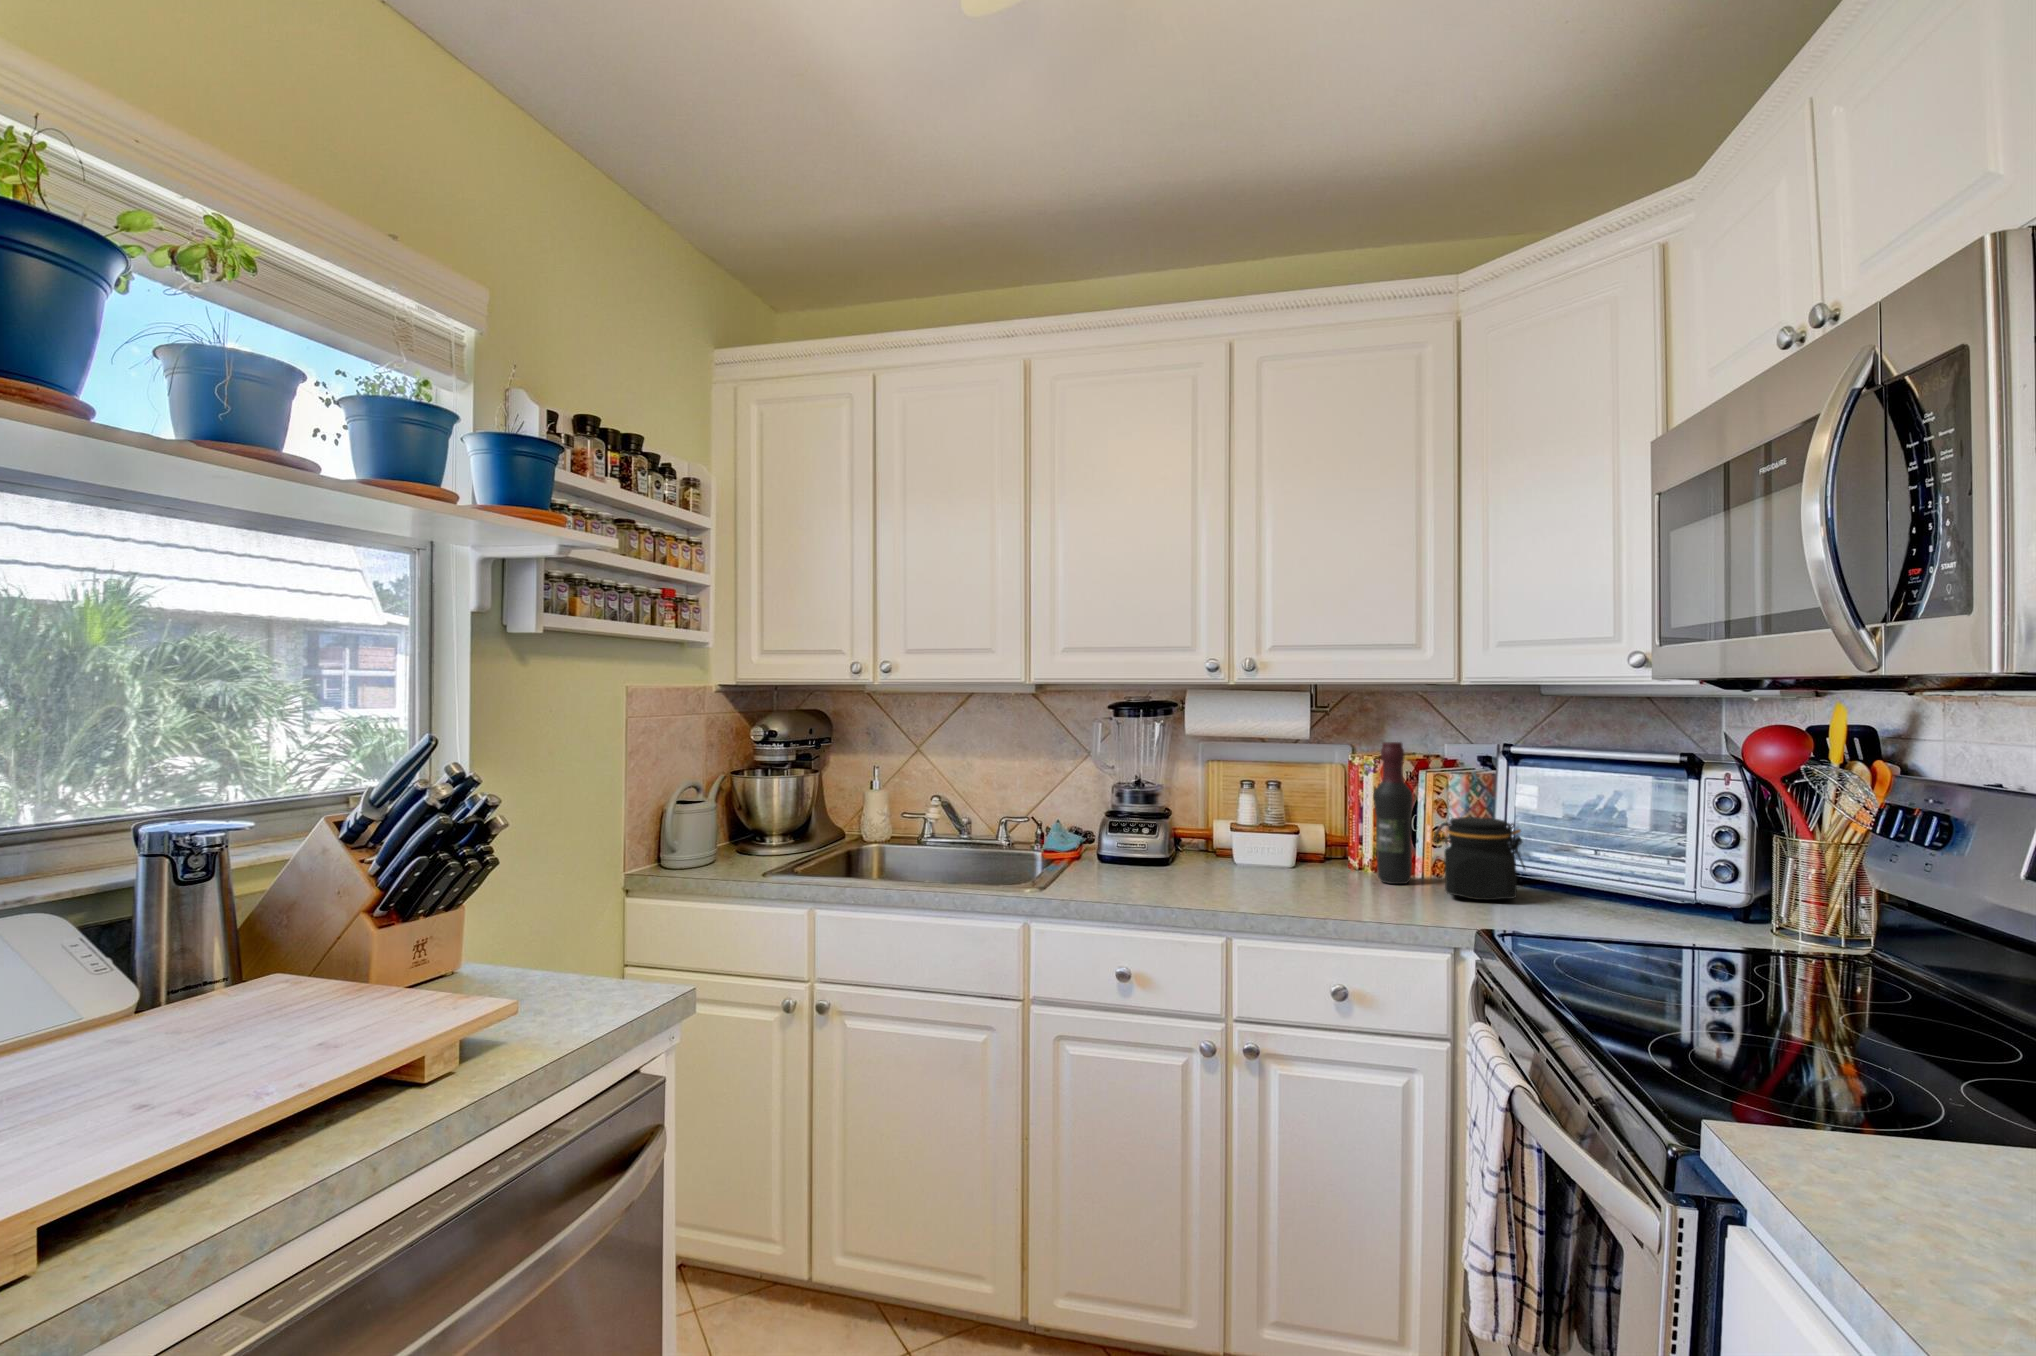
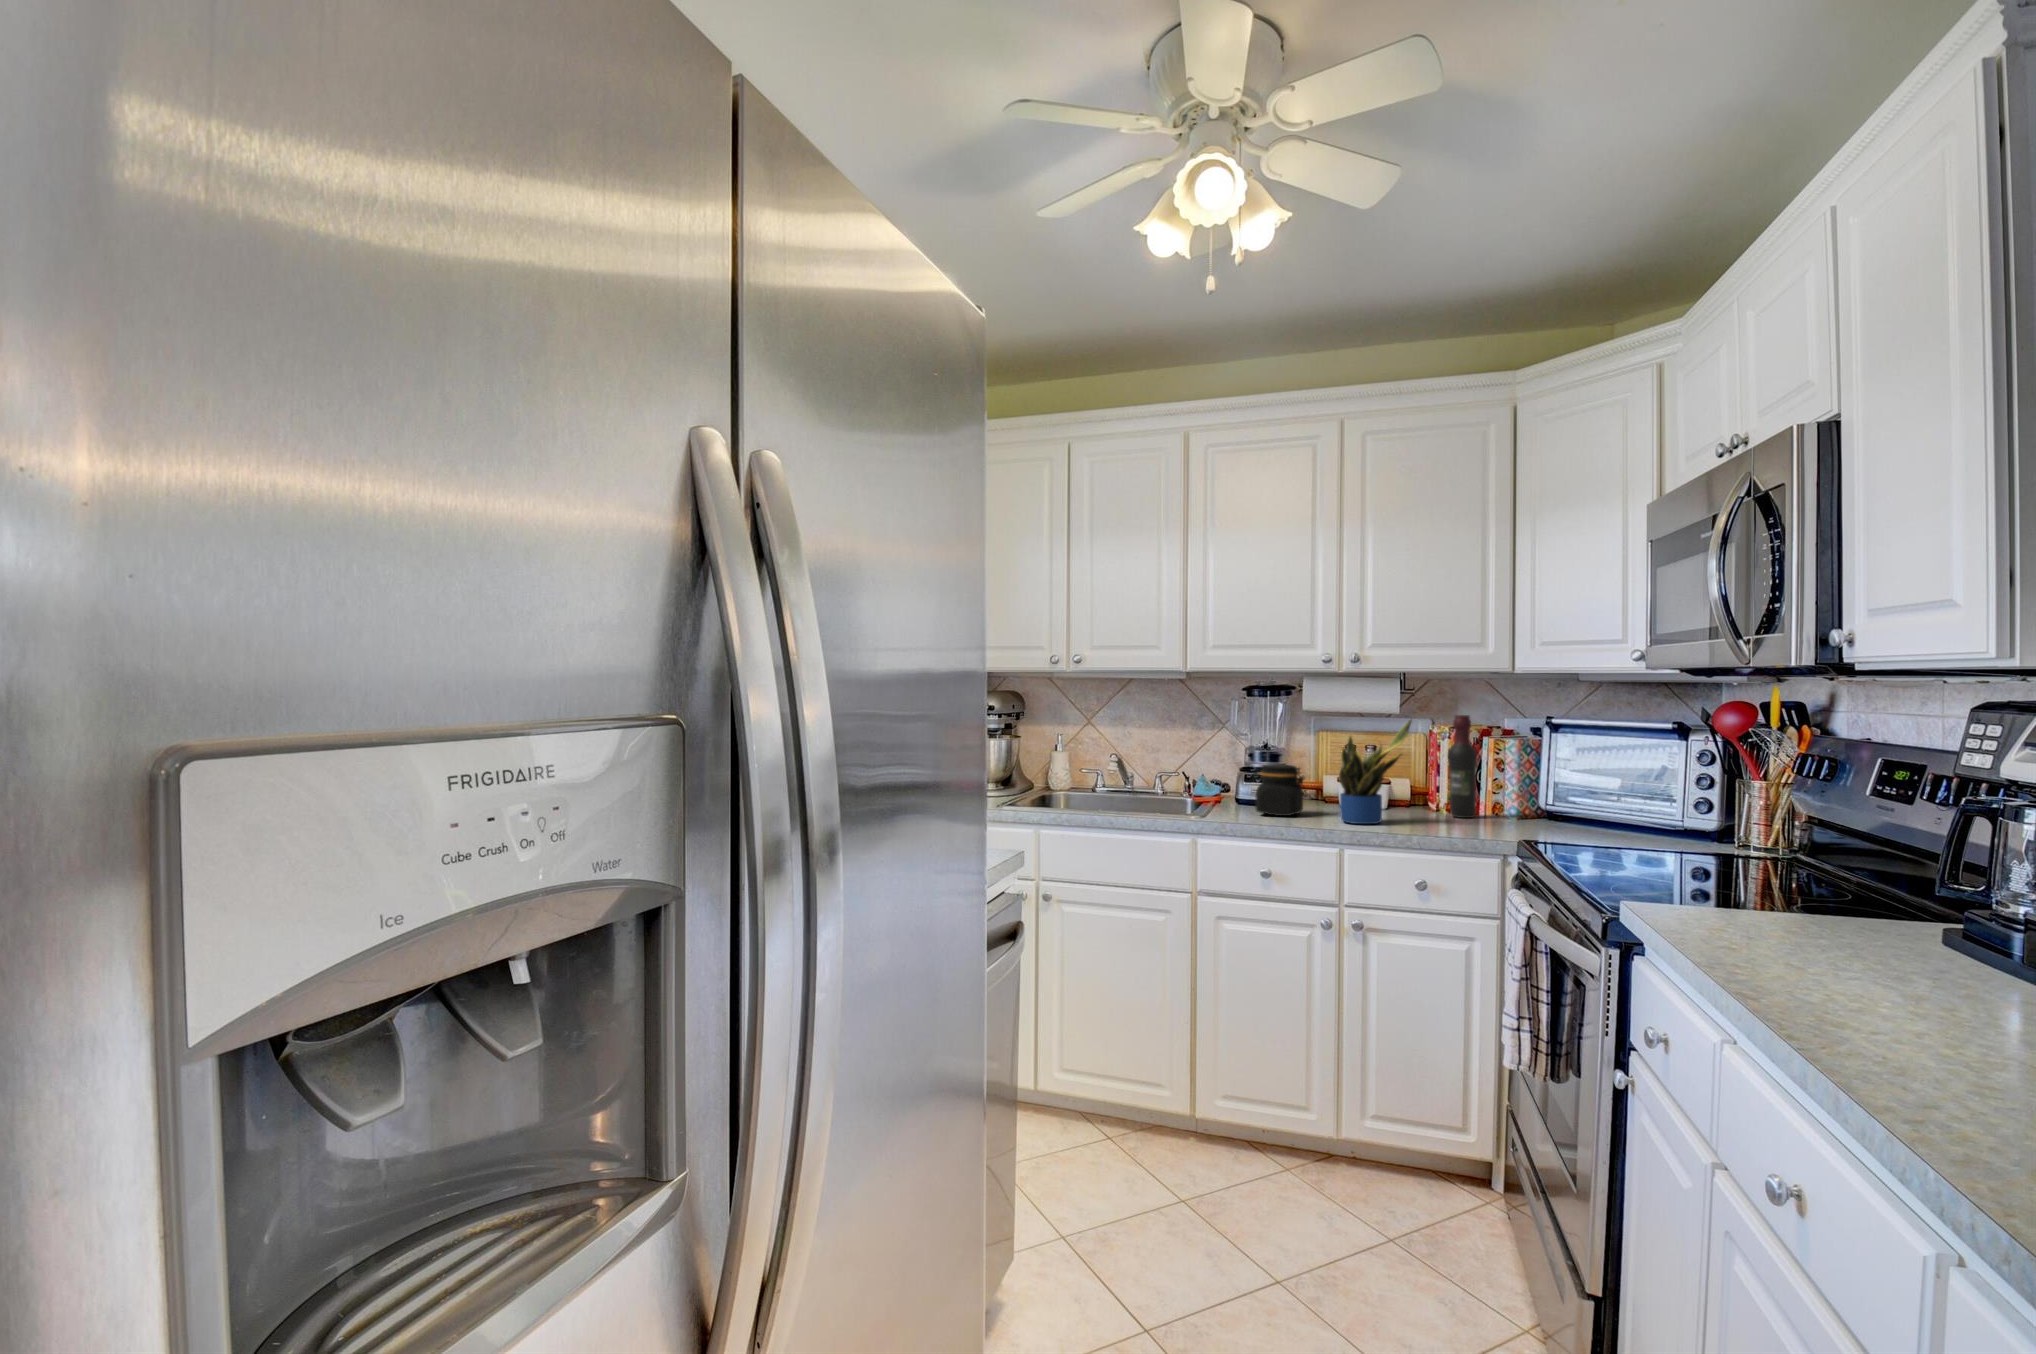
potted plant: none [1226,749,1326,900] -> present [1339,720,1412,824]
jar: present [1433,817,1525,900] -> present [1252,764,1306,816]

